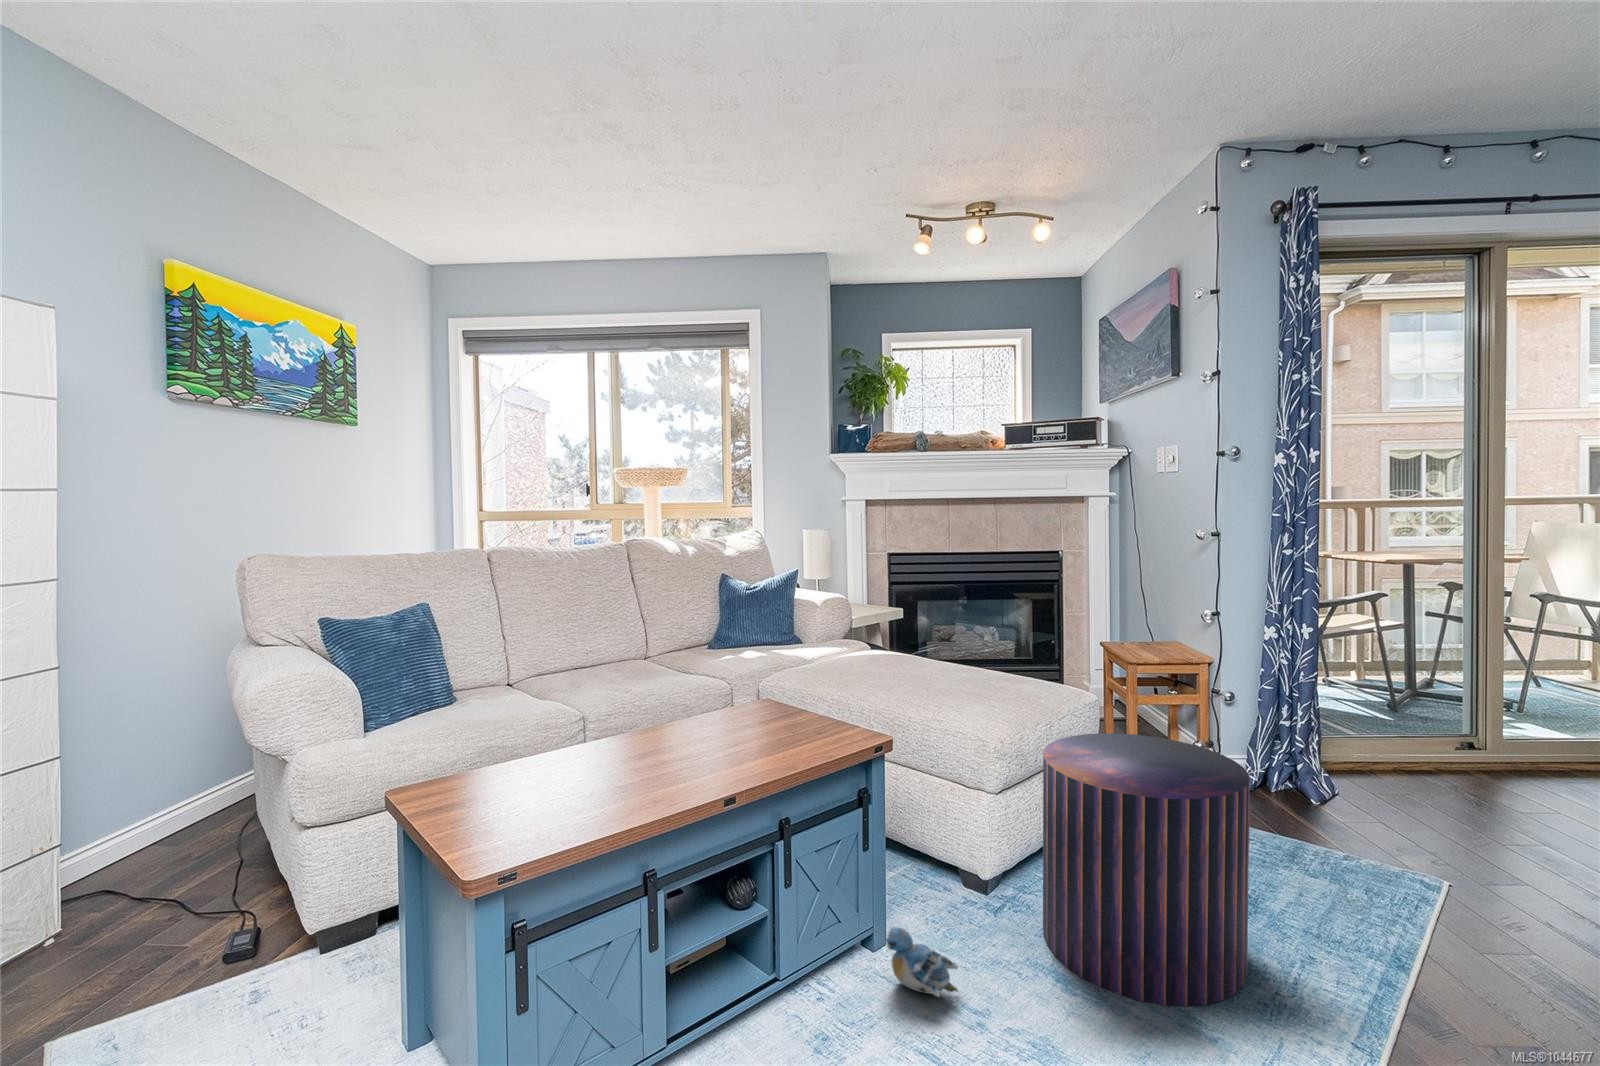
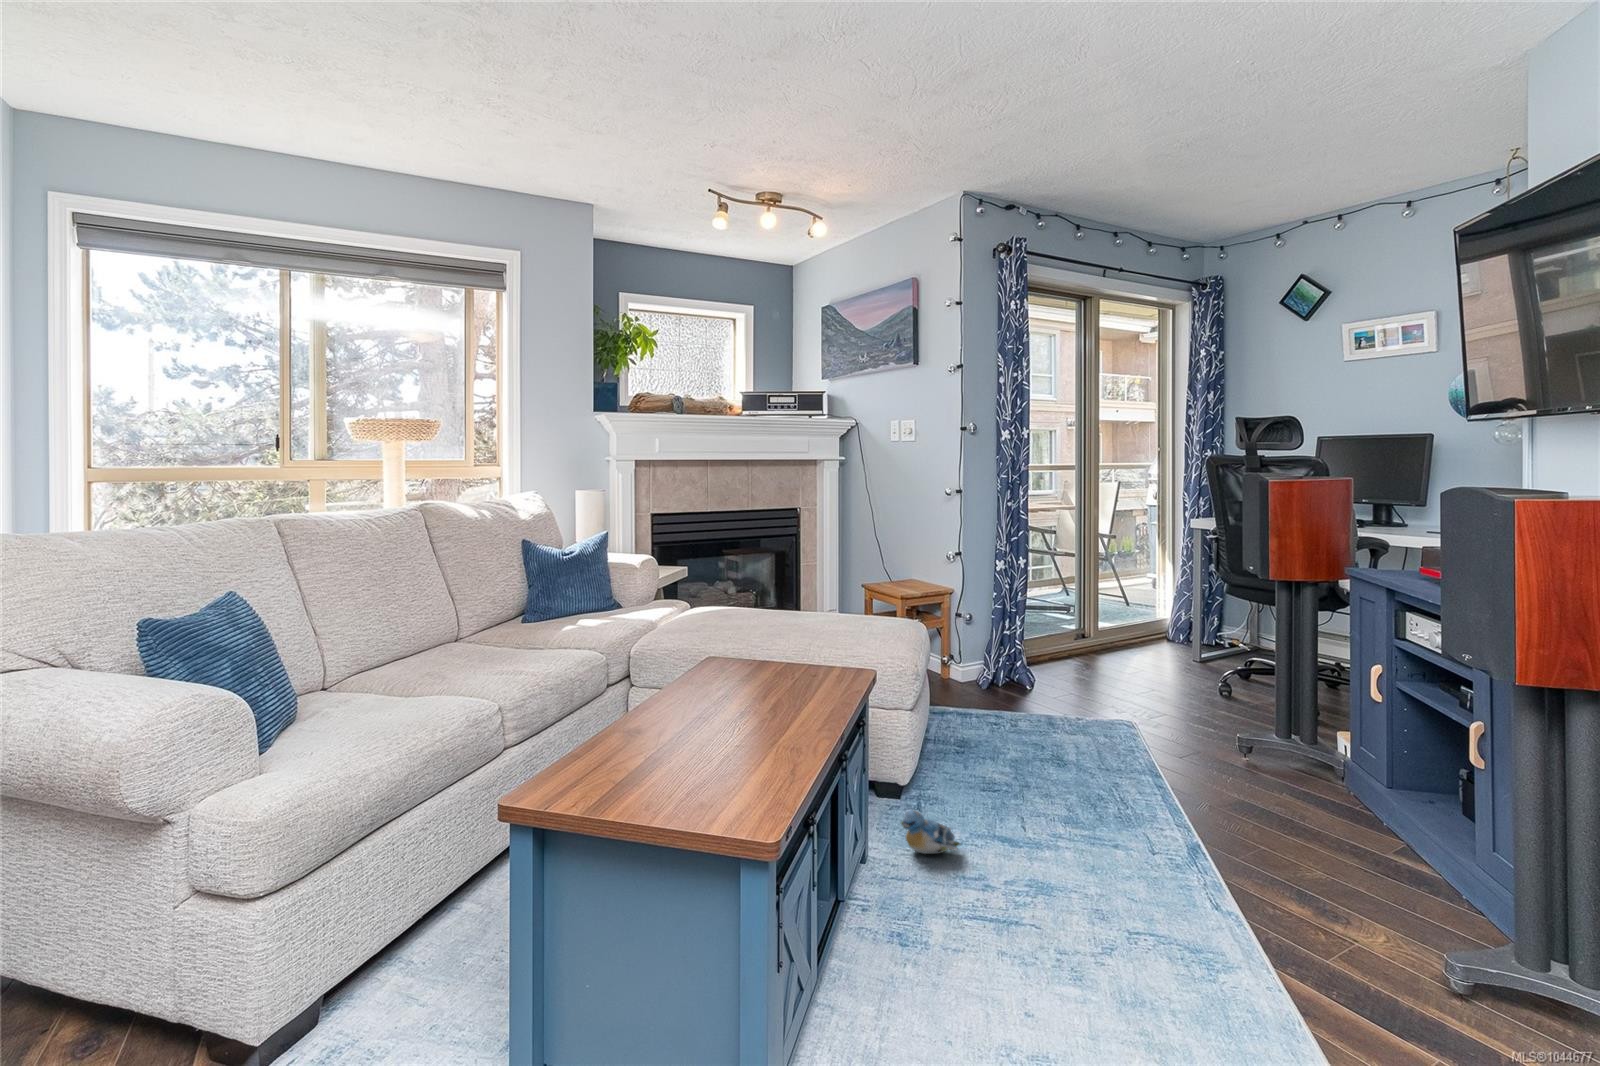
pouf: present [1043,733,1250,1007] -> none [956,642,1101,820]

